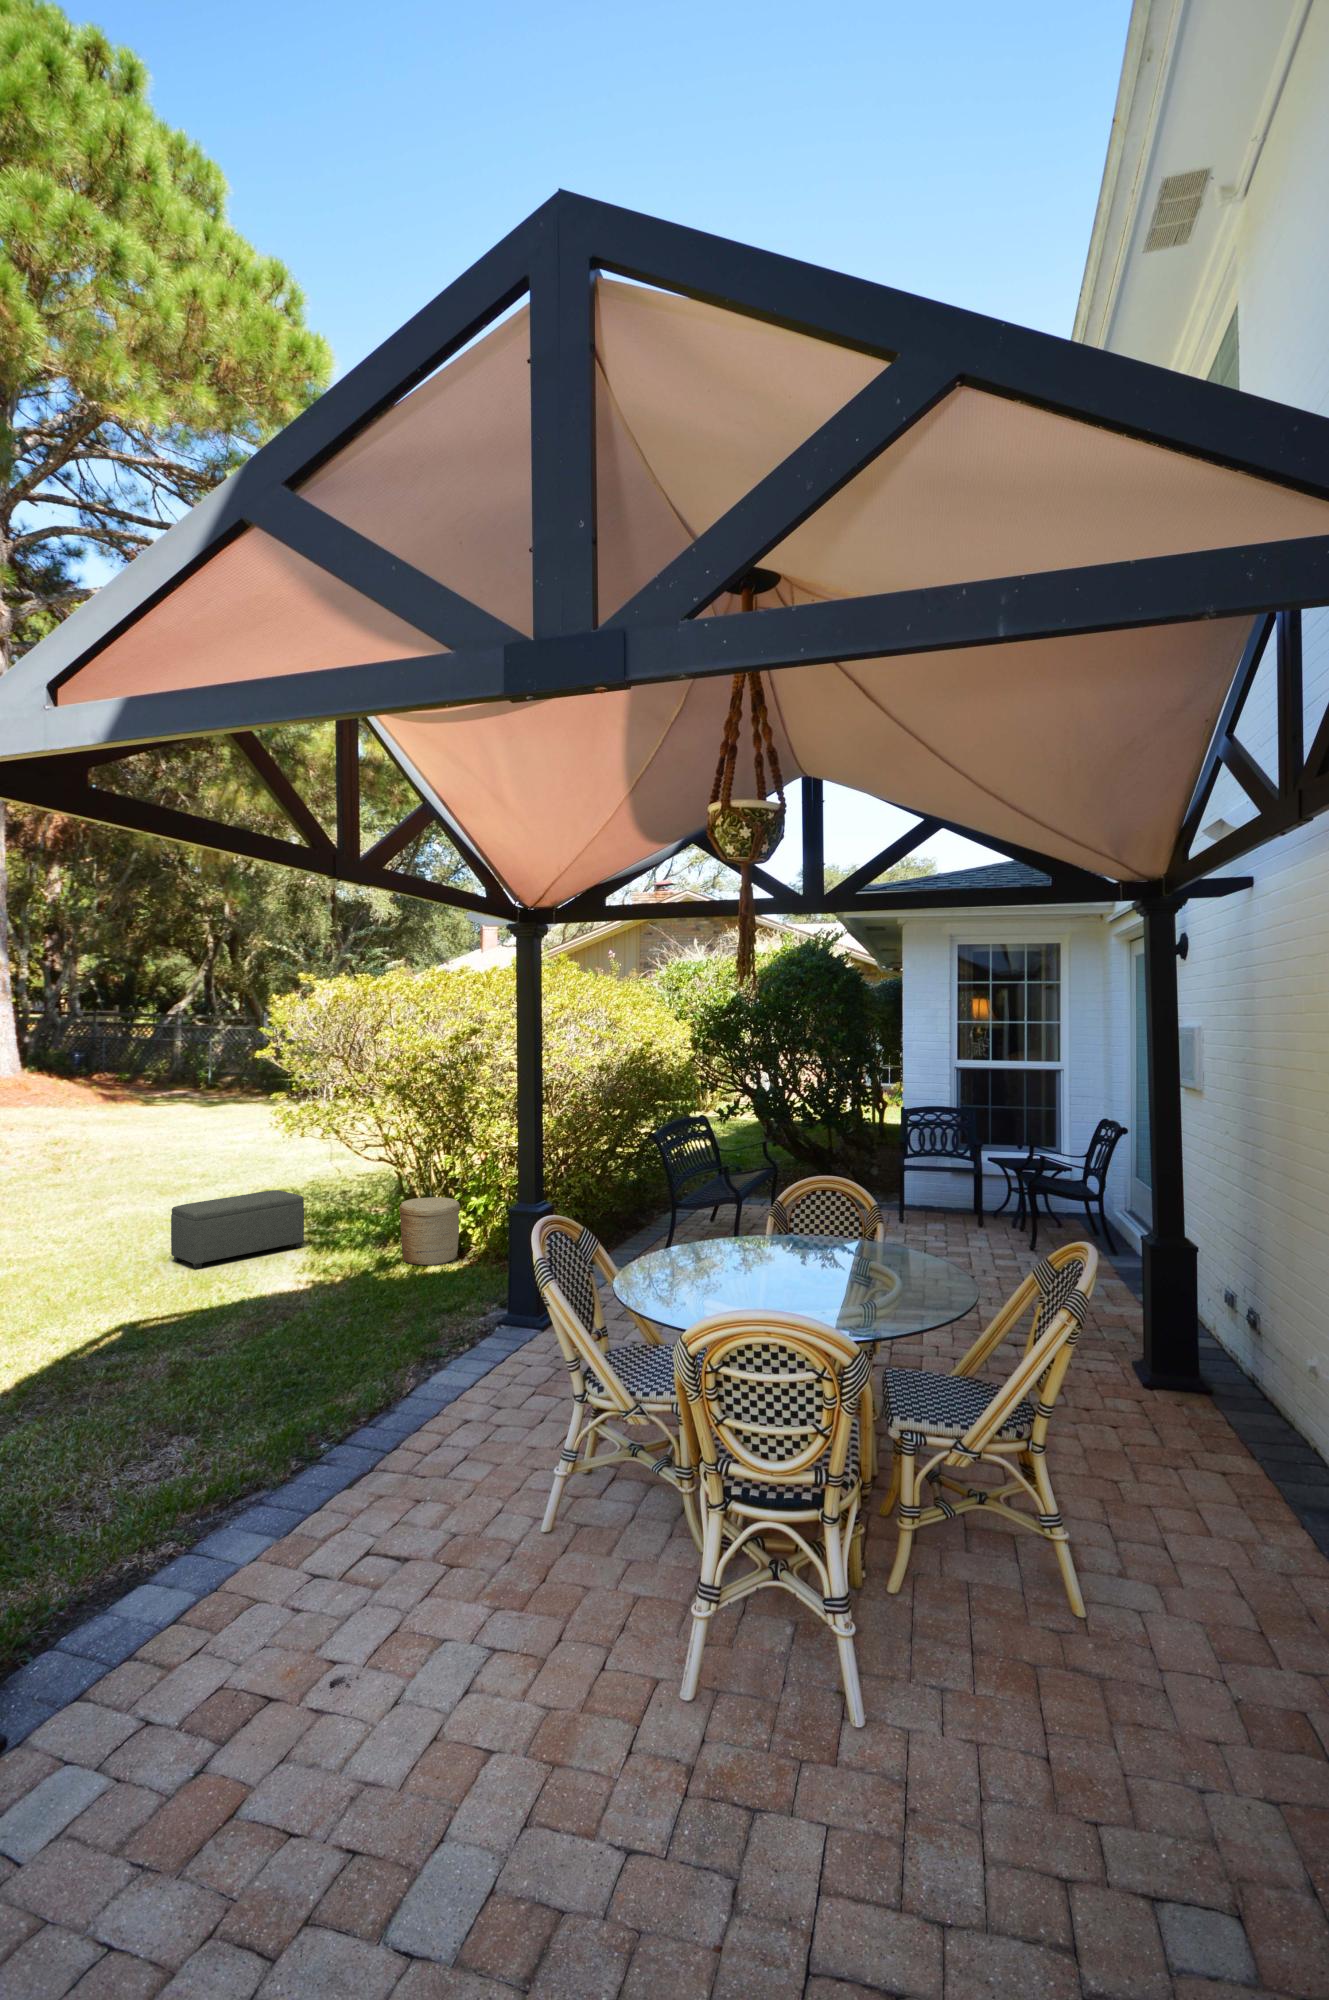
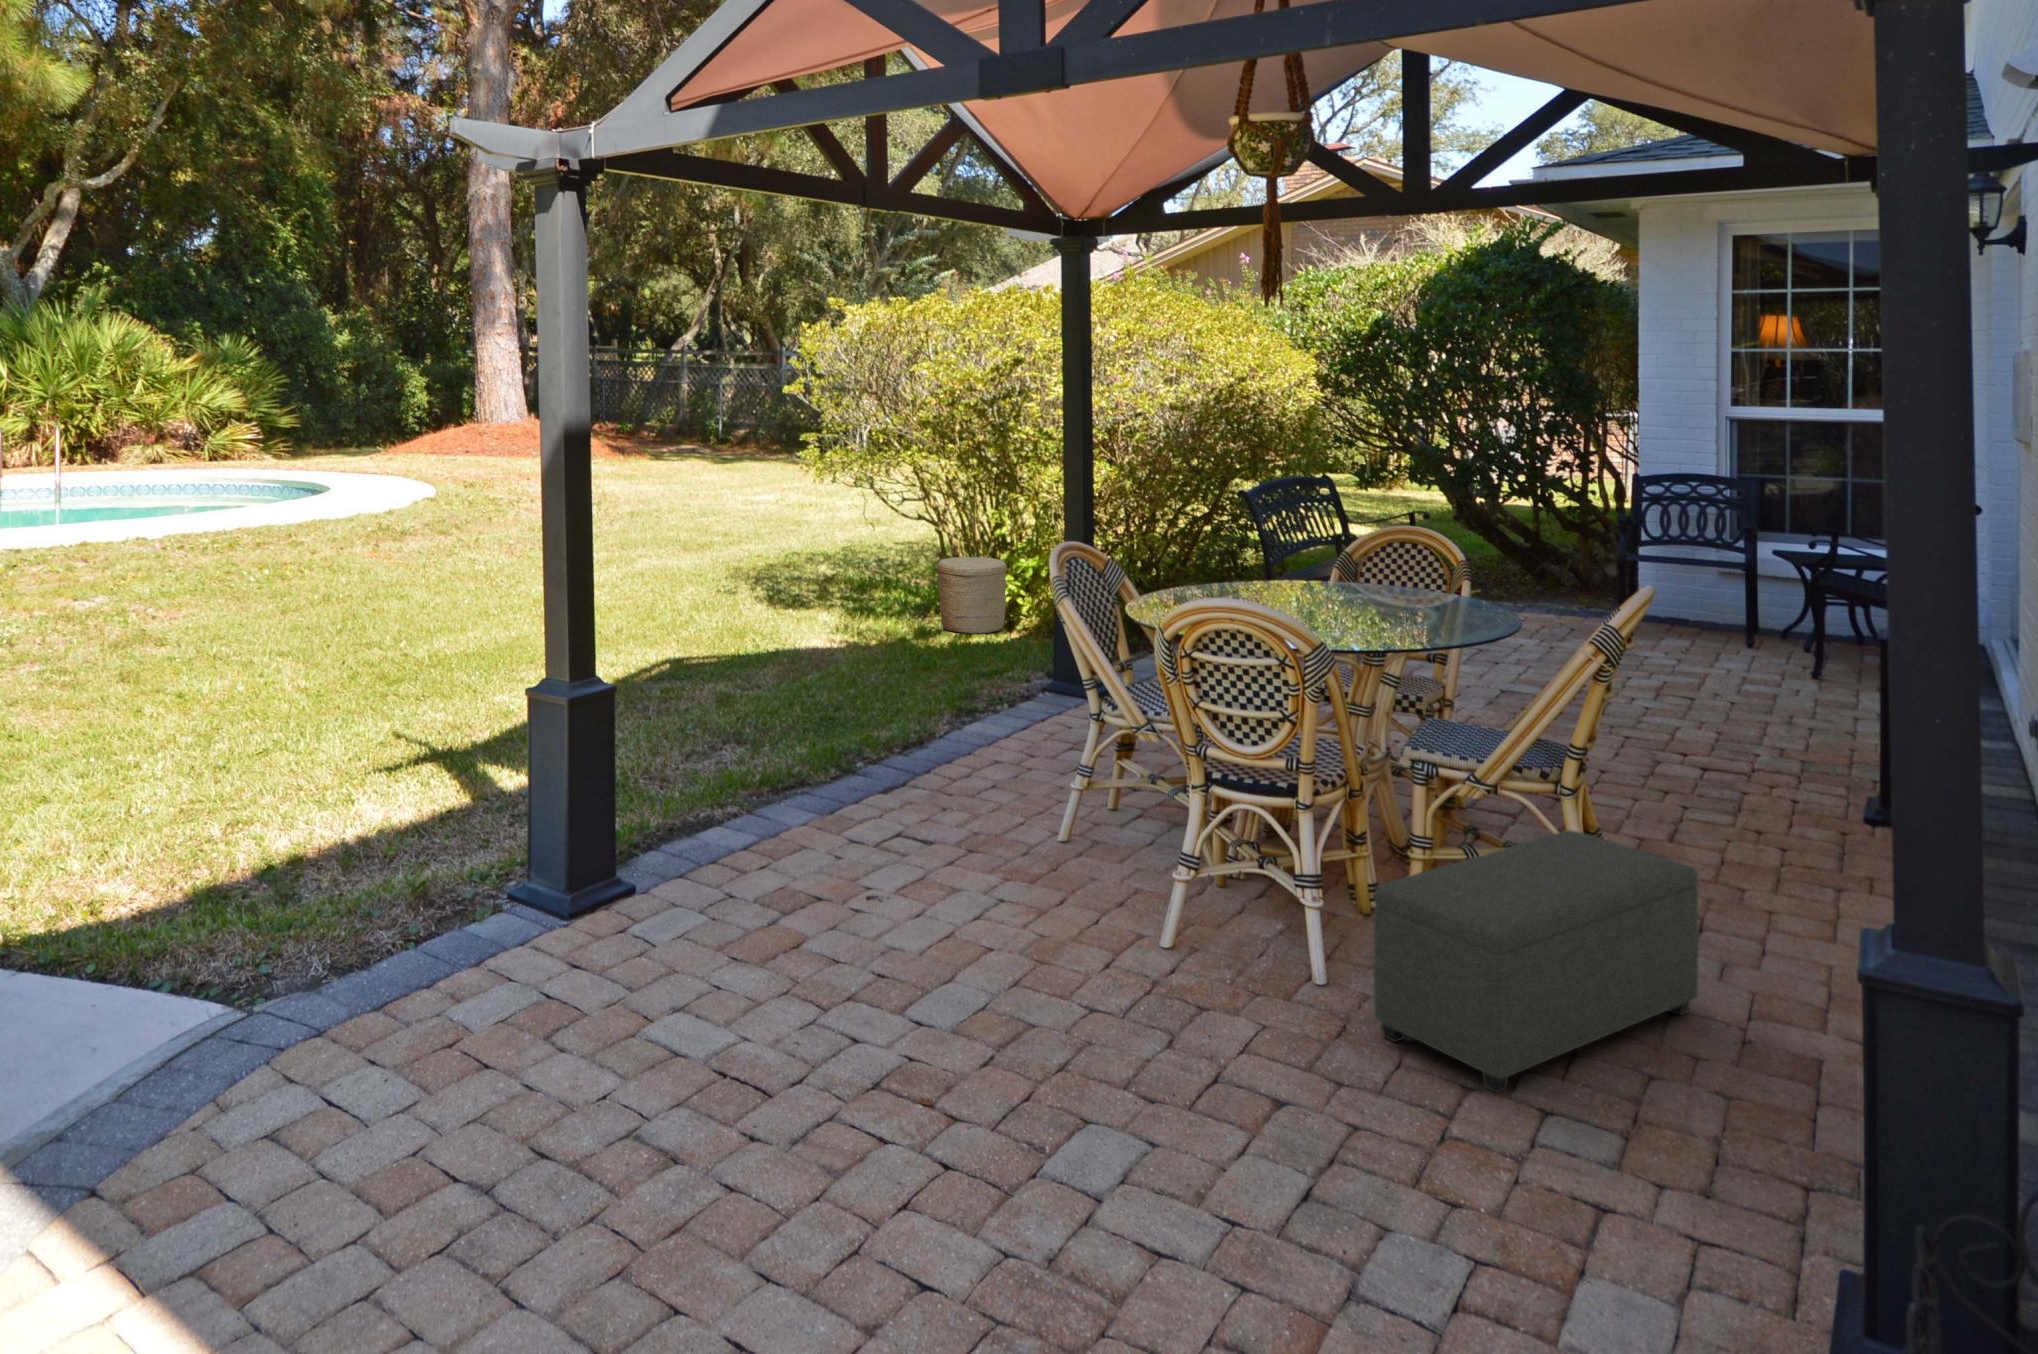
ottoman: present [171,1190,304,1269] -> present [1374,830,1698,1092]

